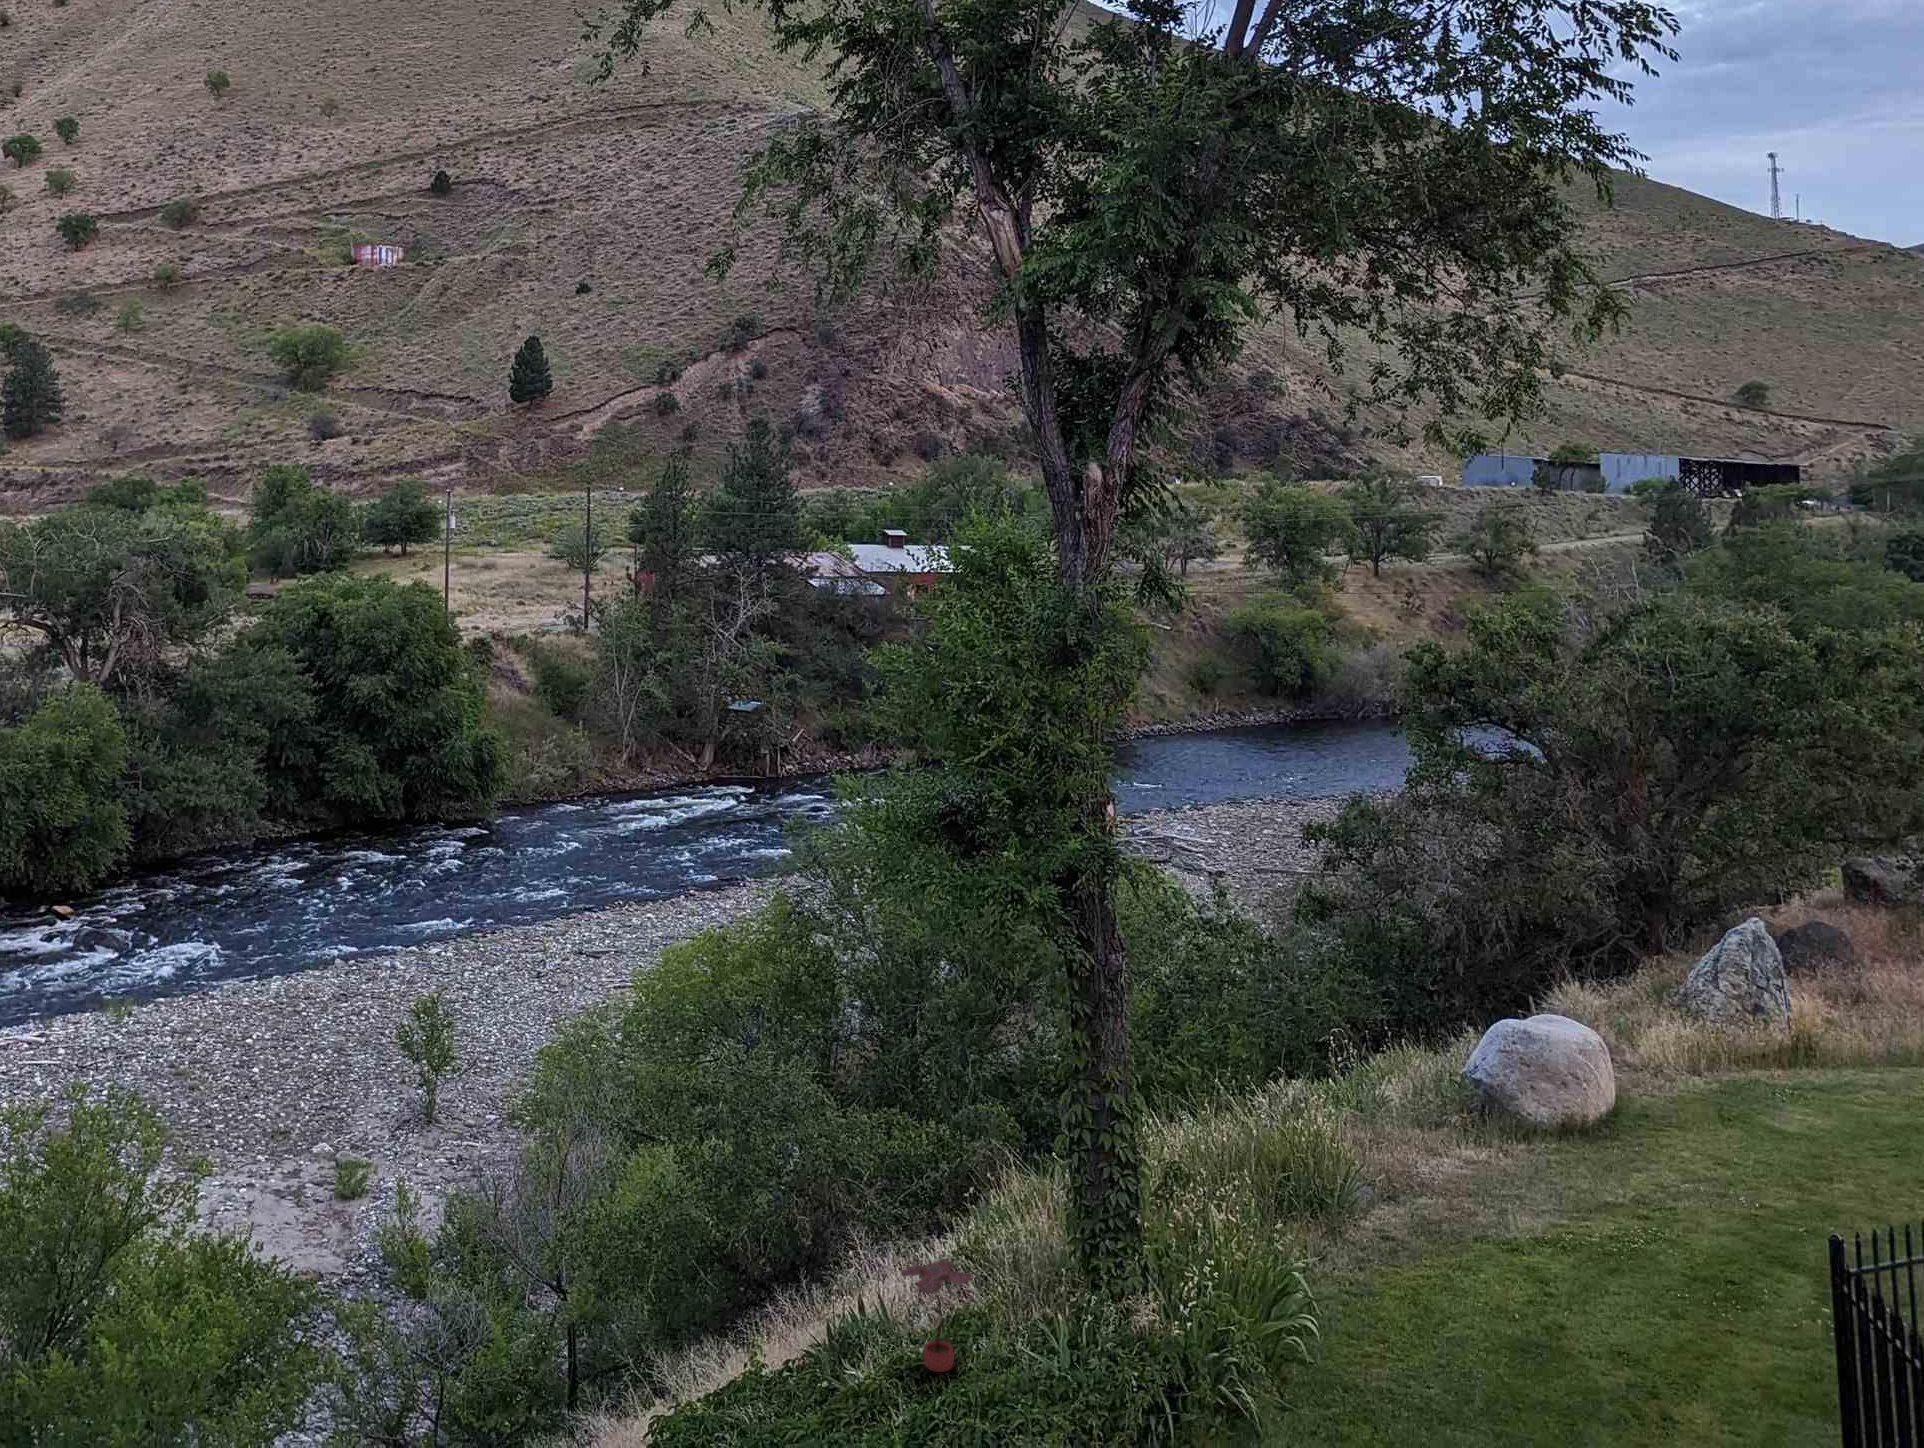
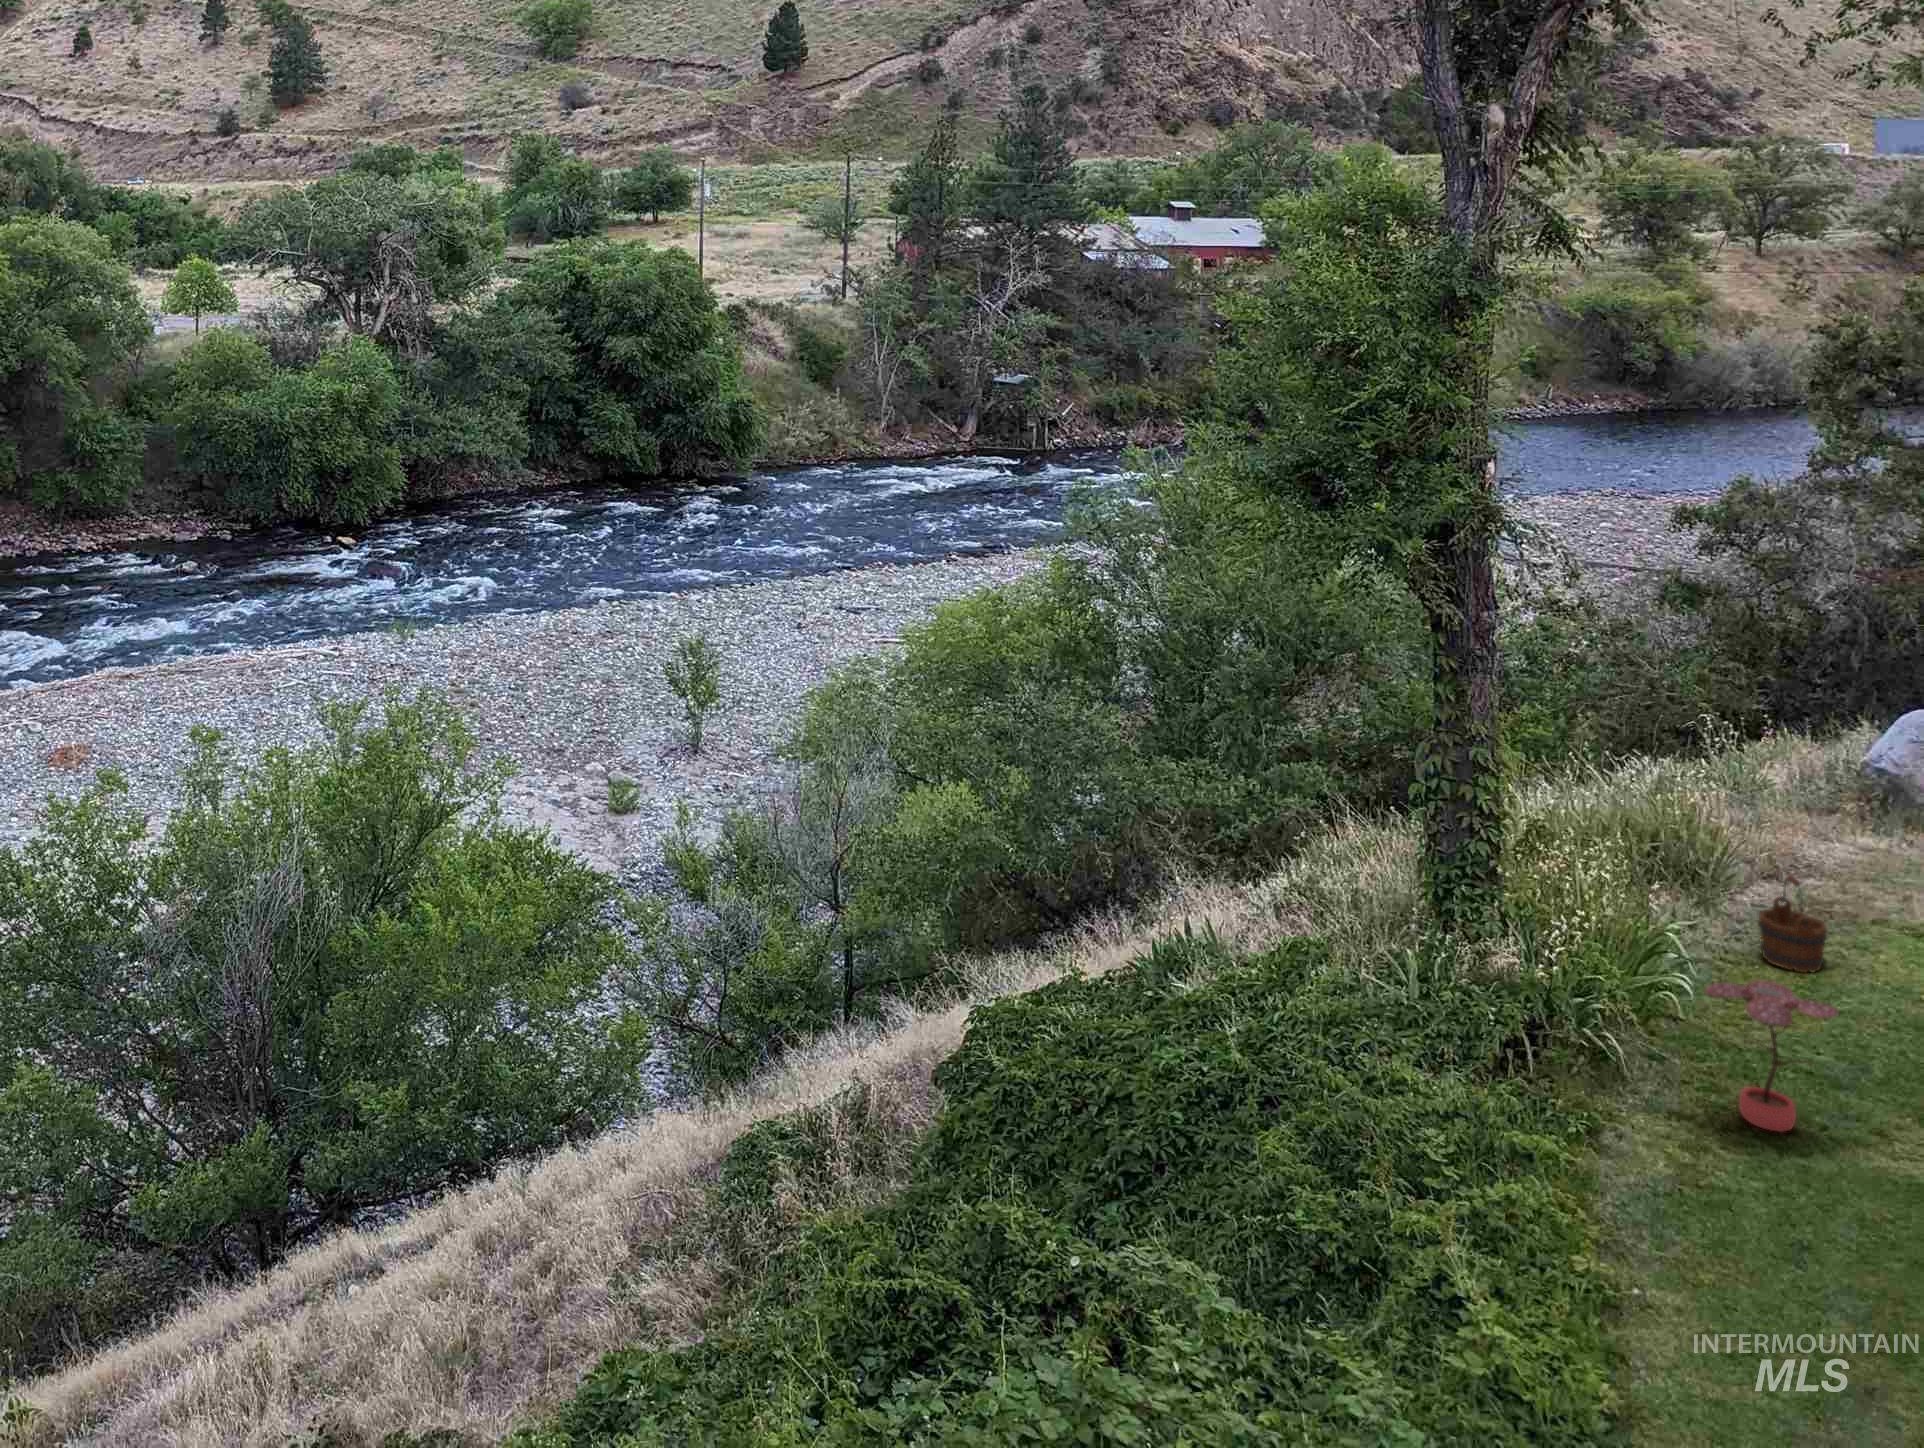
wooden bucket: none [1000,1175,1038,1249] -> present [1758,876,1827,973]

